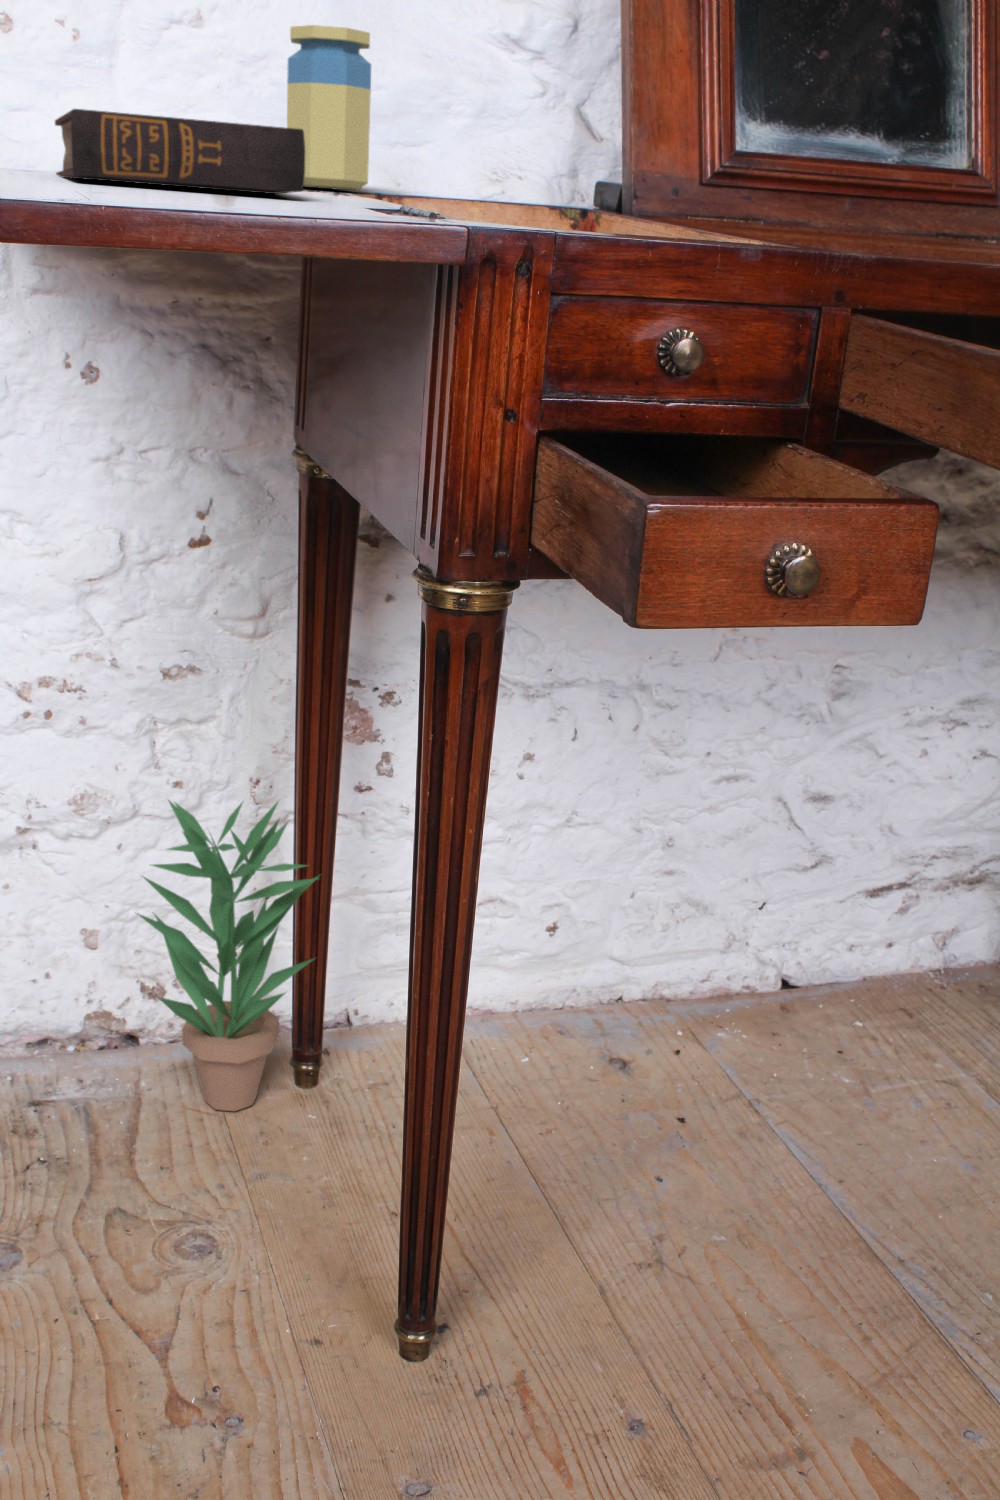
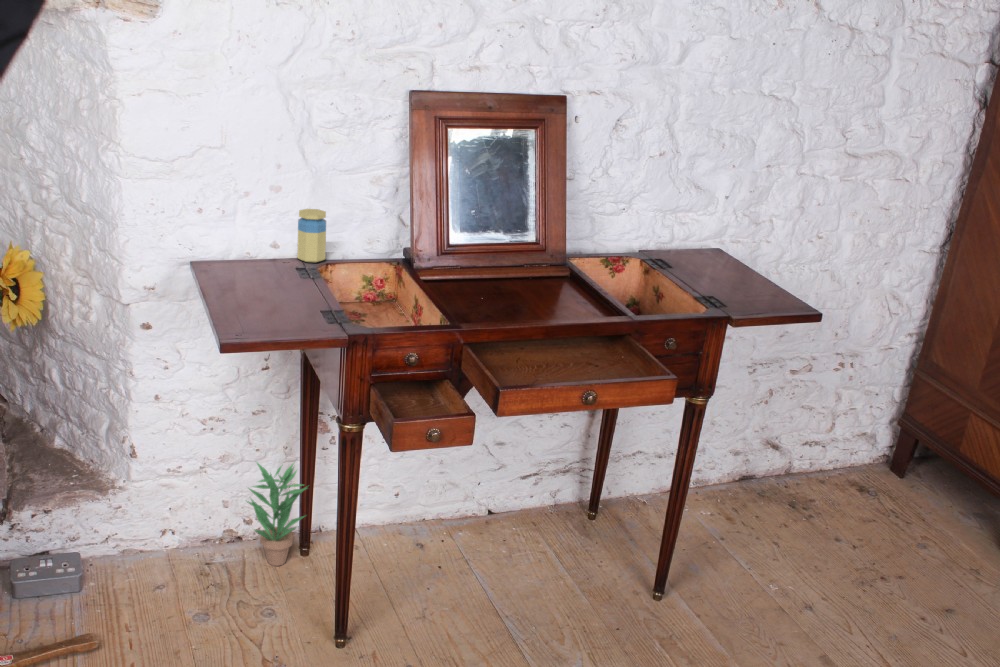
book: present [55,109,305,194] -> none [226,267,304,302]

